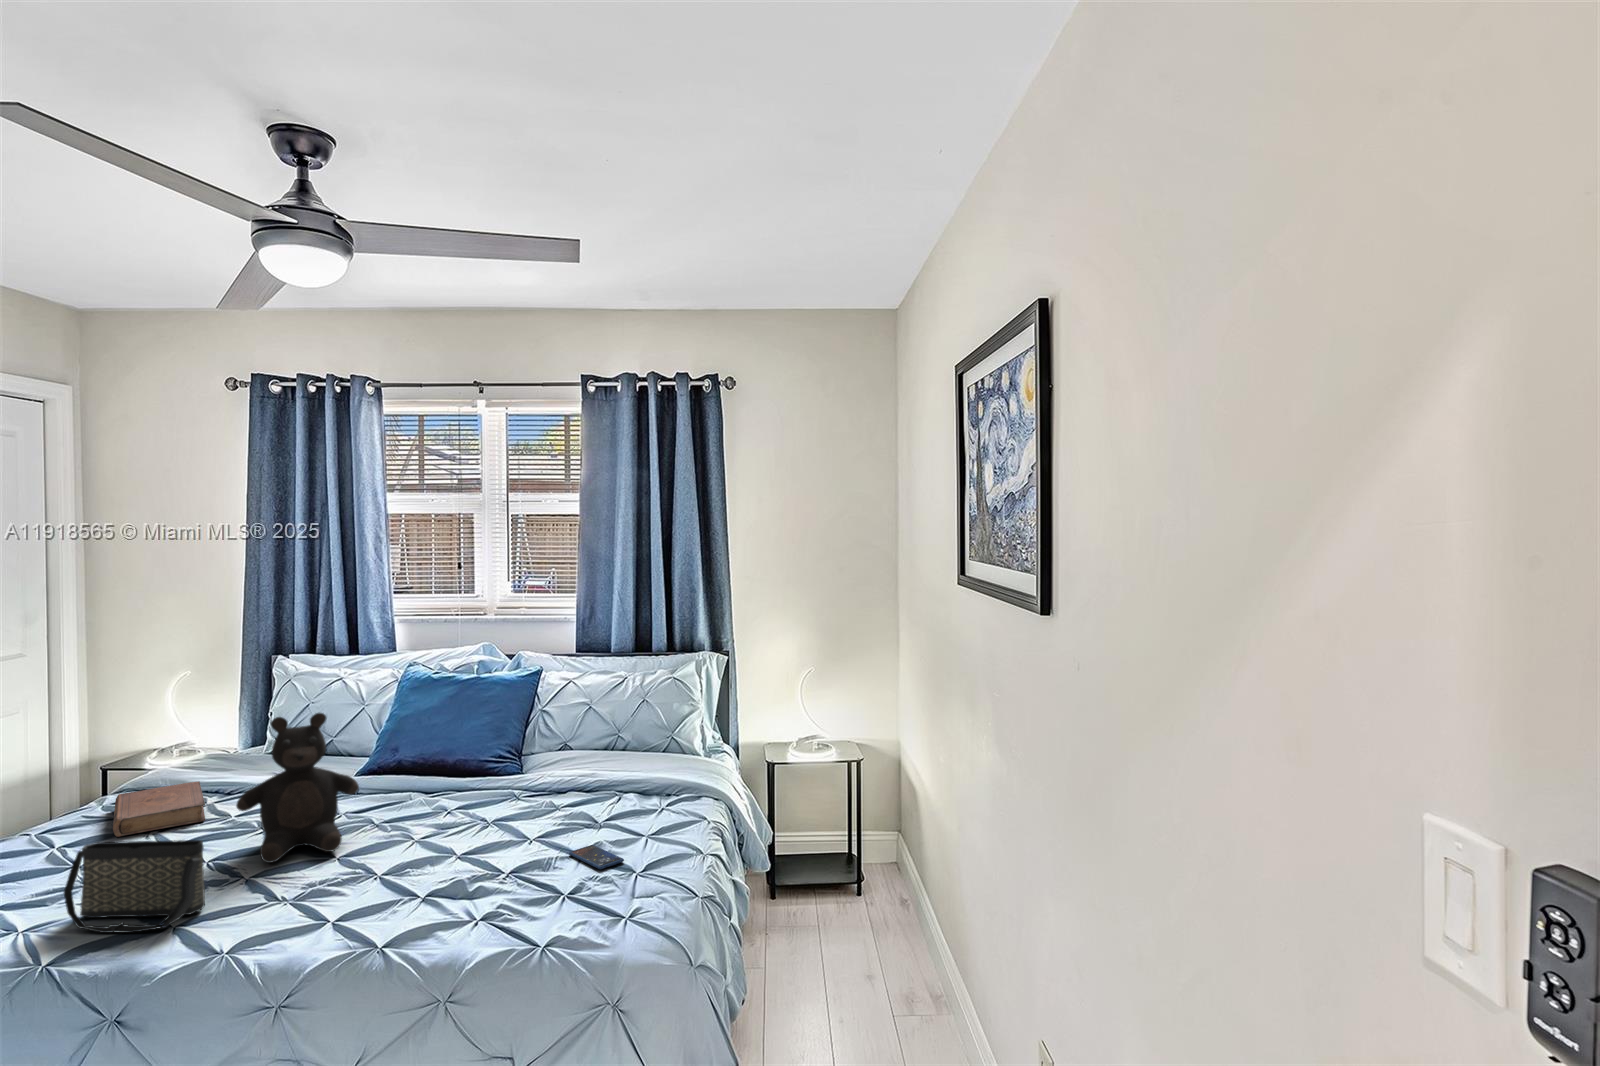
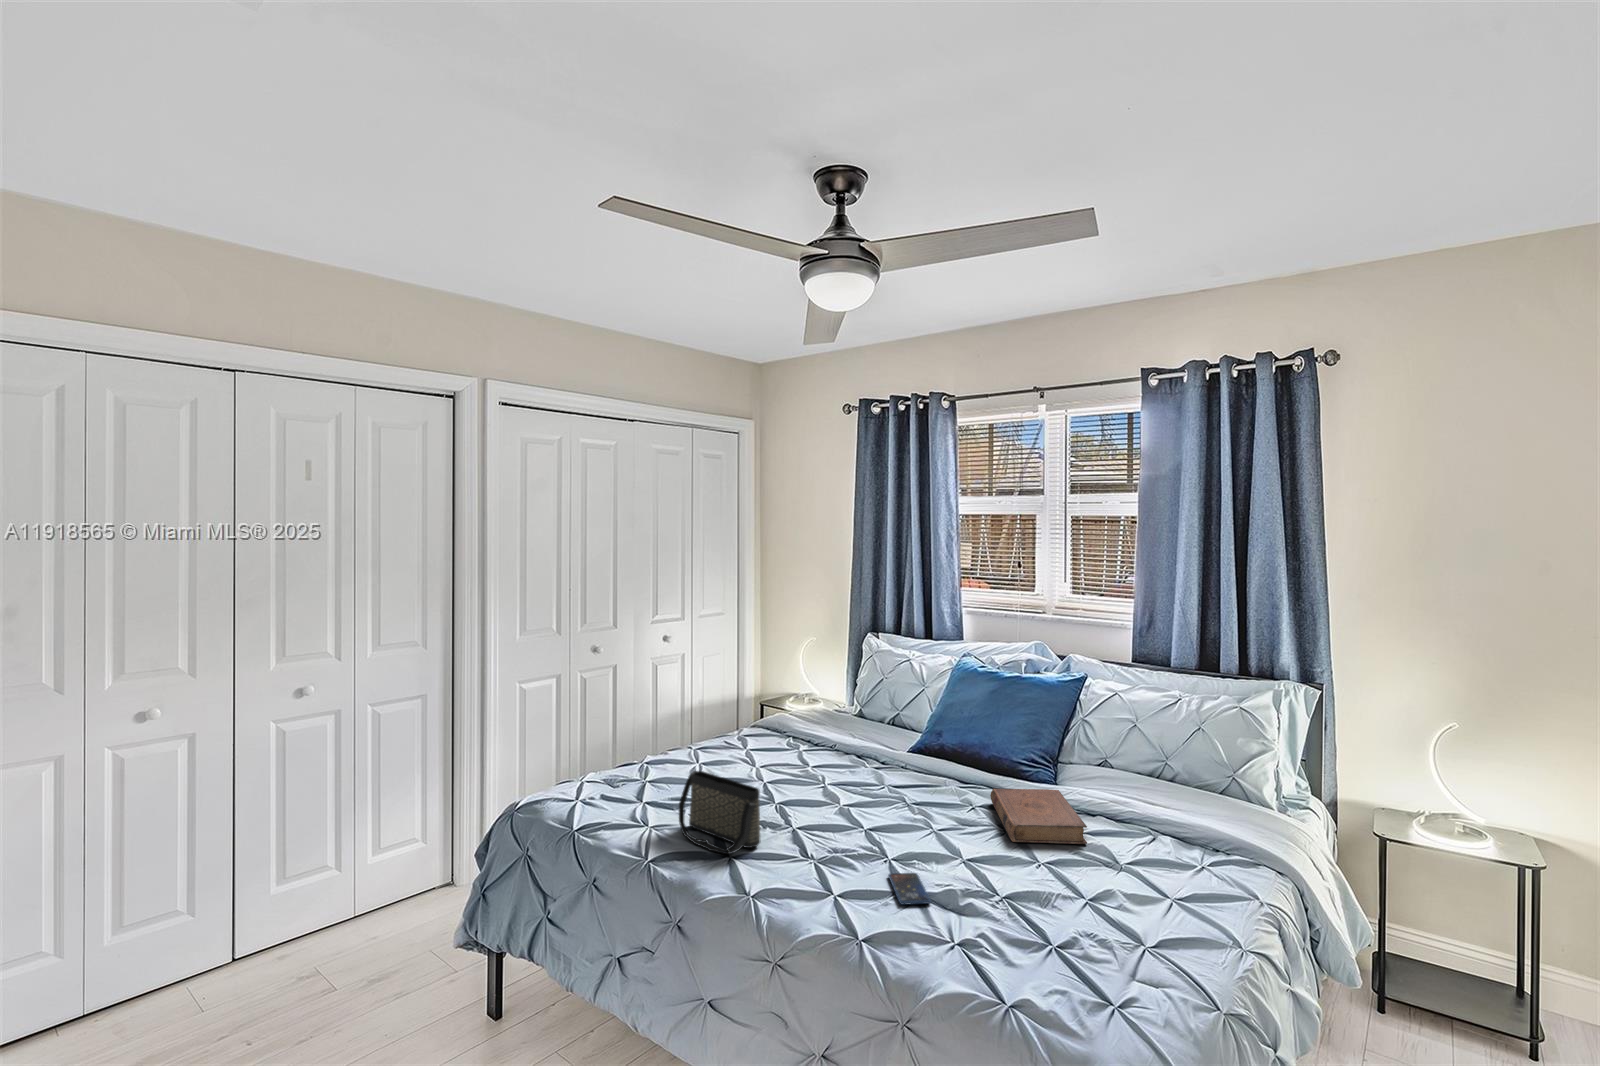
teddy bear: present [236,713,359,863] -> none [800,692,893,821]
book: present [113,781,205,837] -> present [990,789,1087,844]
smartphone: present [569,845,624,869] -> present [888,873,931,905]

